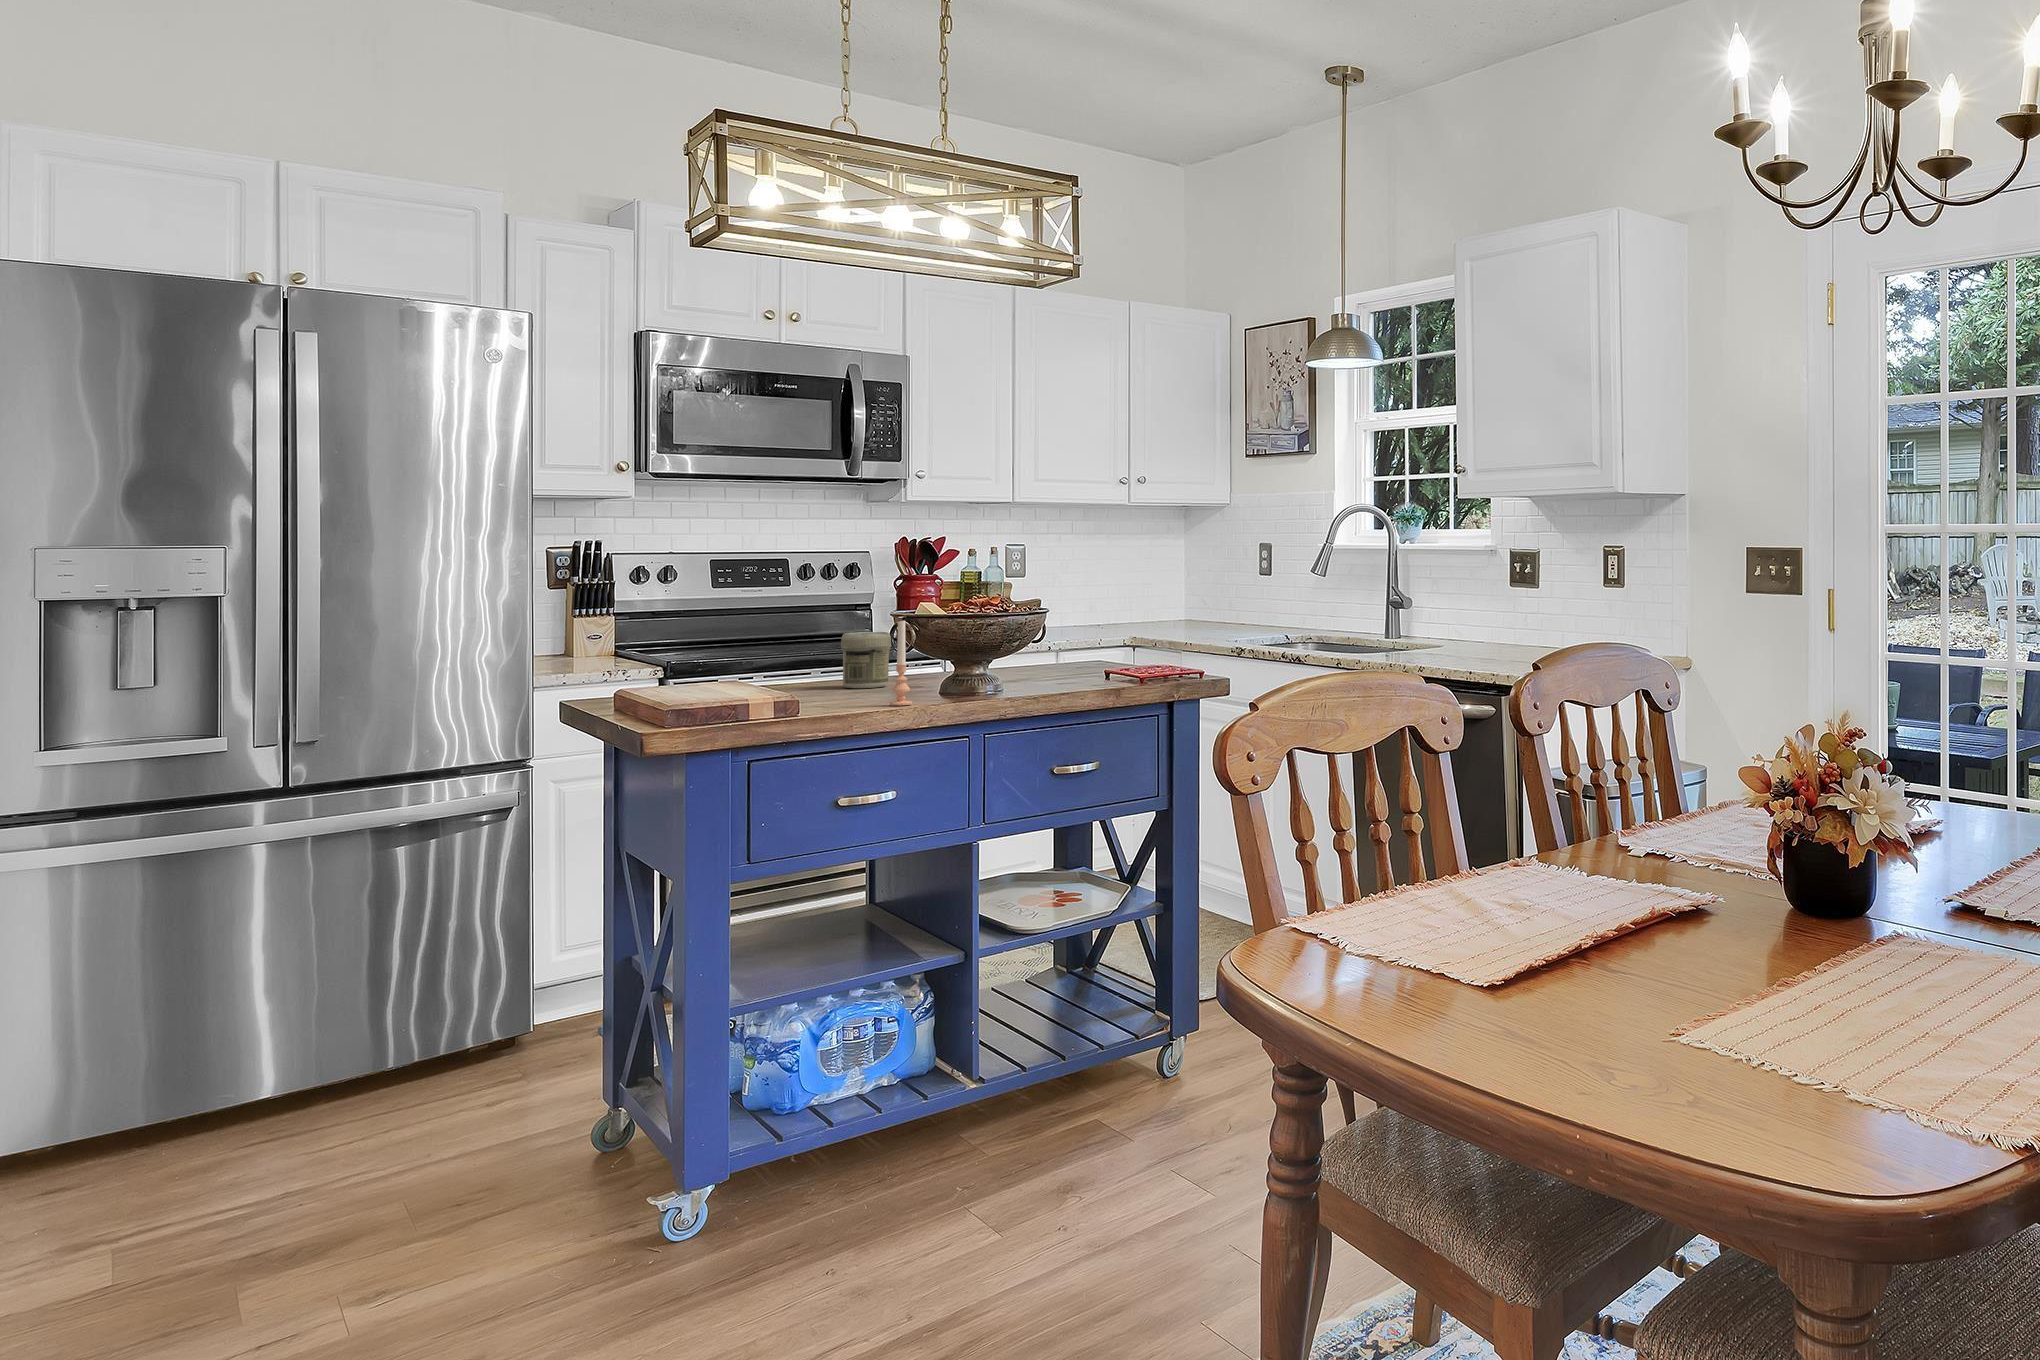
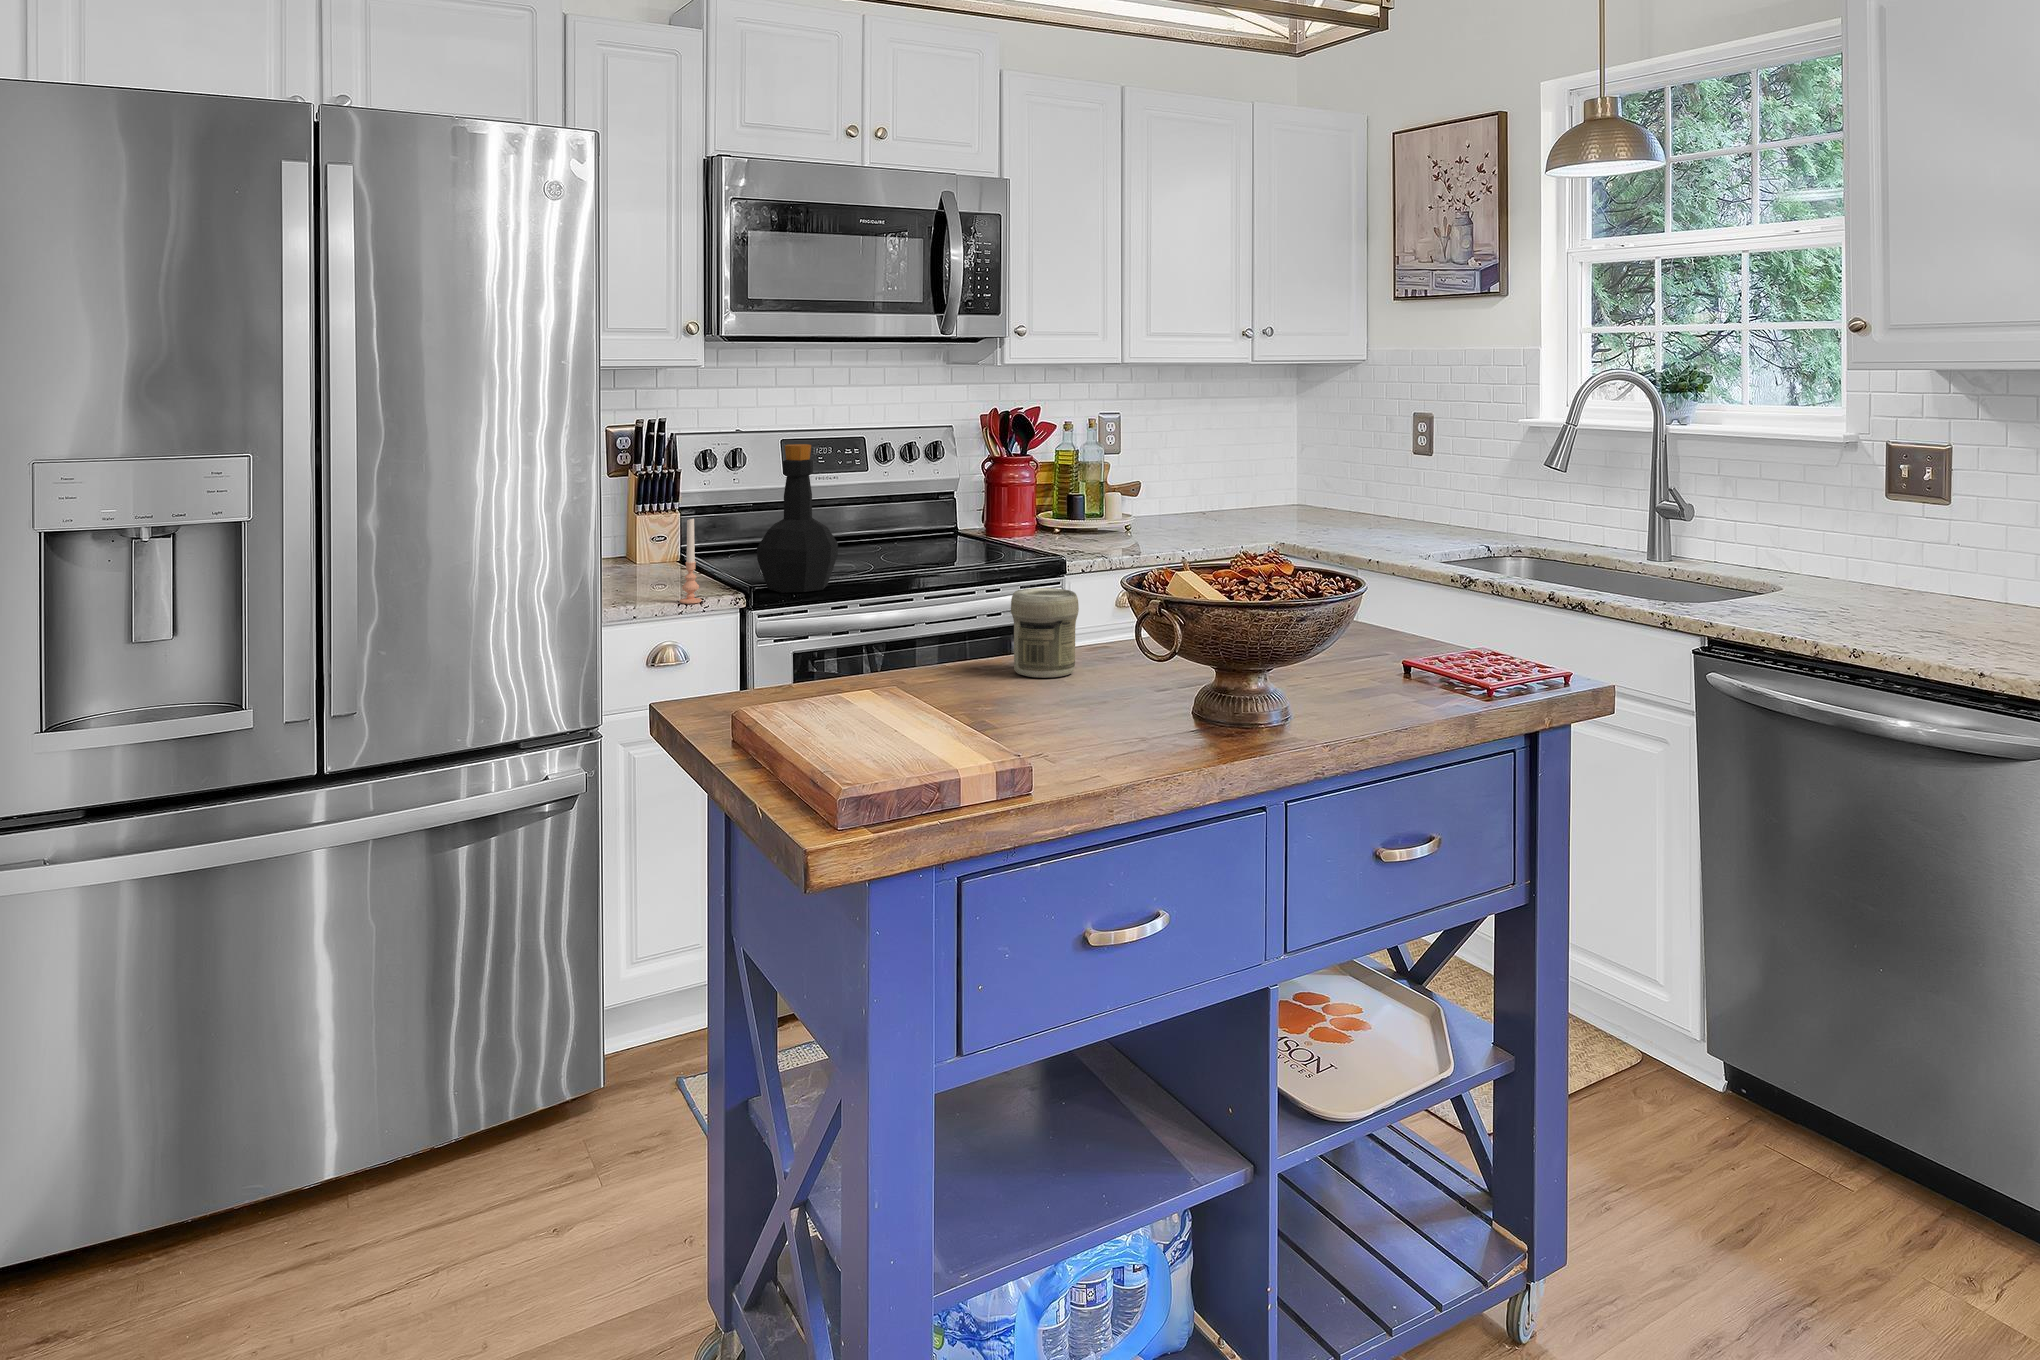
bottle: none [675,556,746,669] -> present [757,444,838,593]
candle: present [890,621,912,705] -> present [680,519,701,604]

